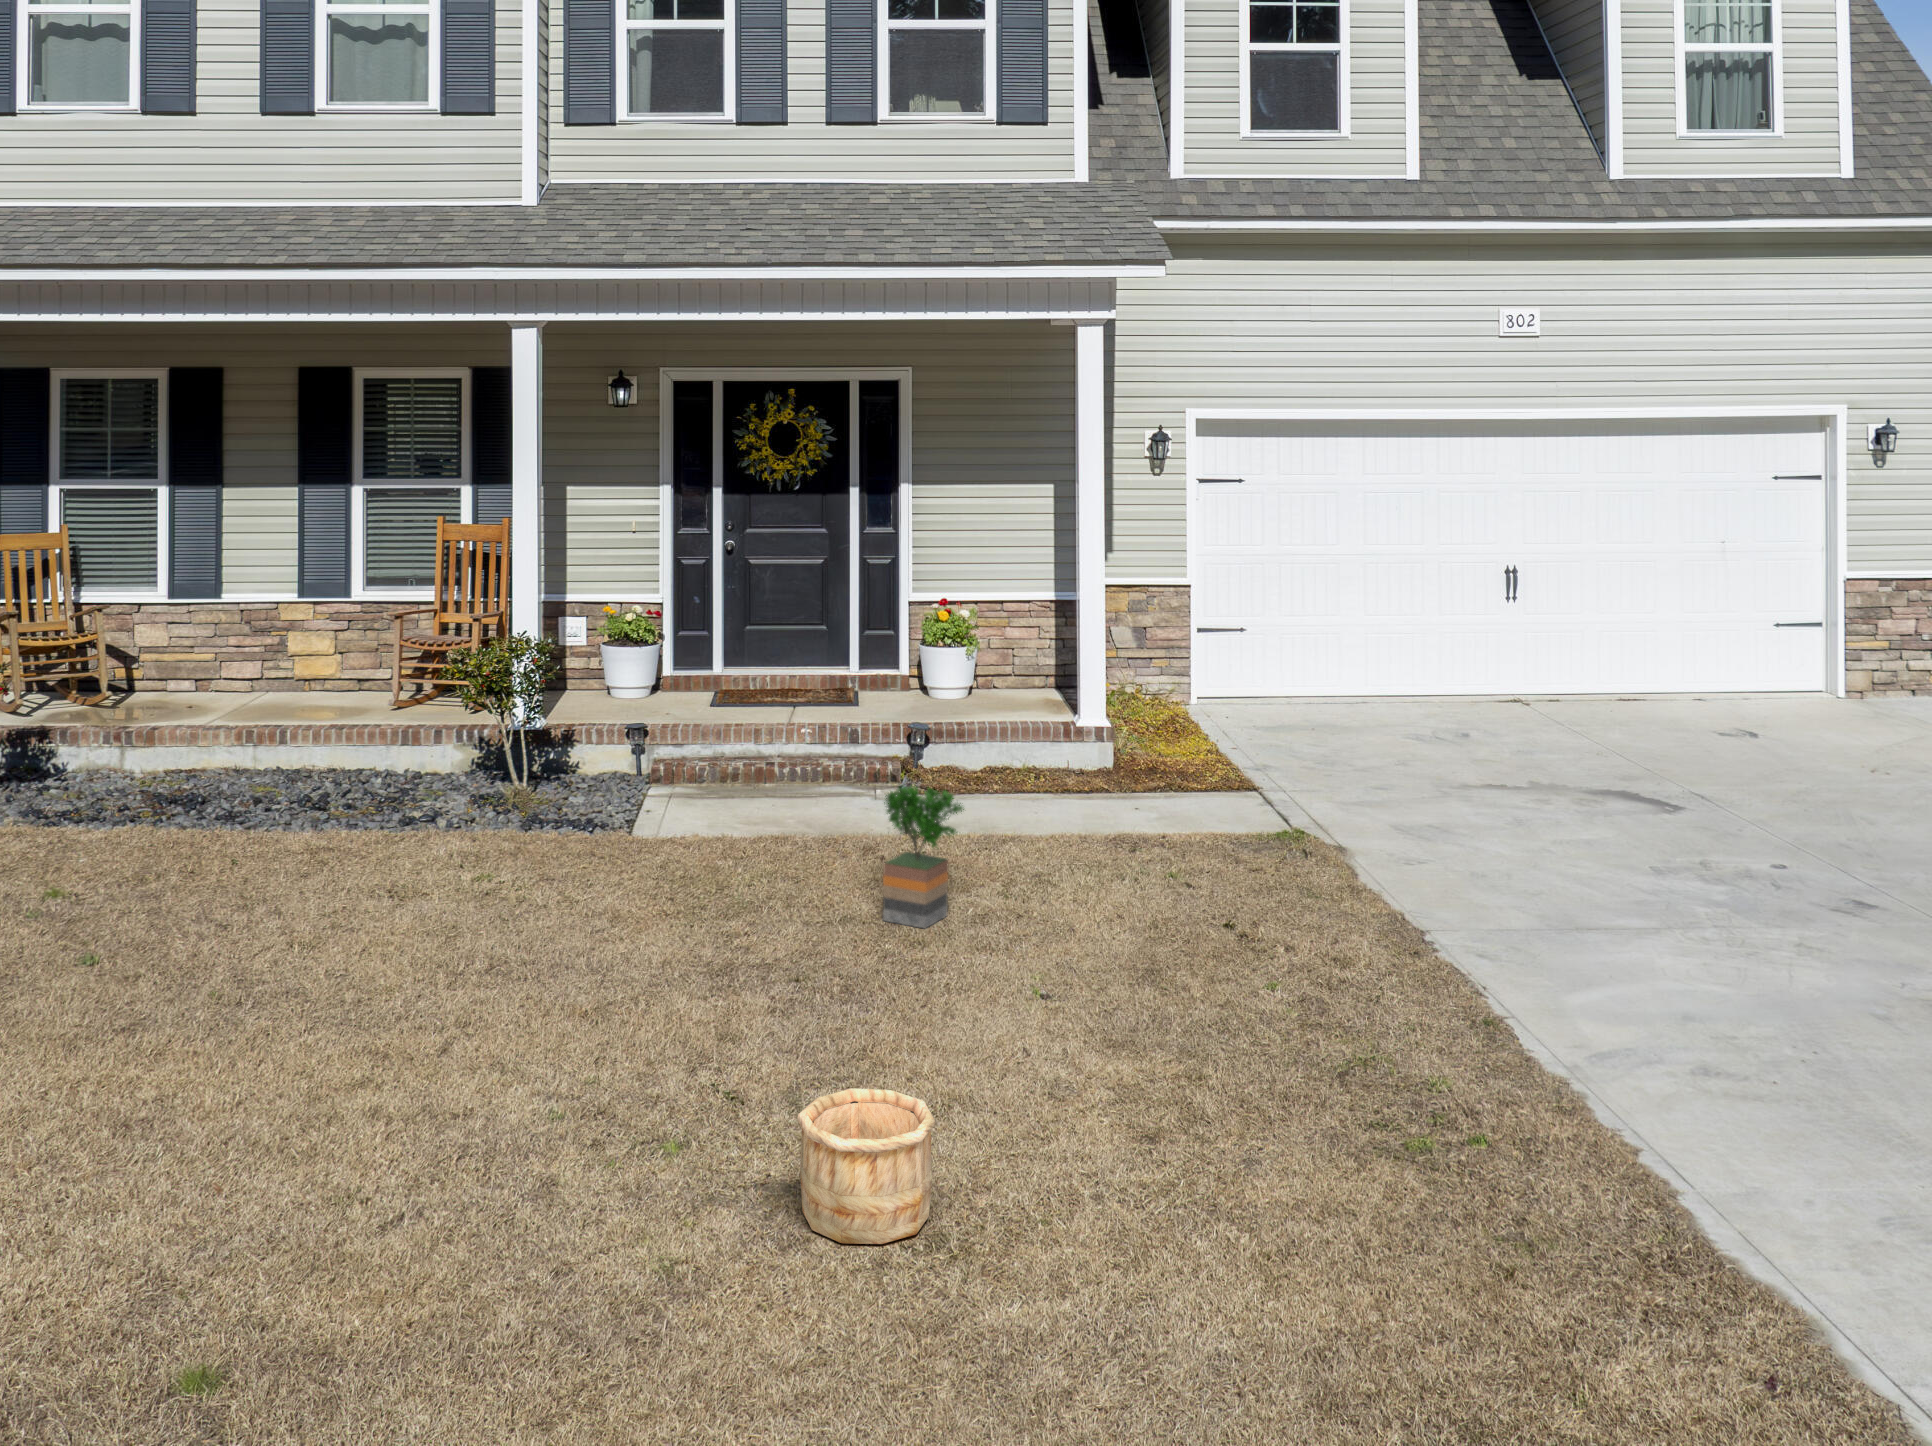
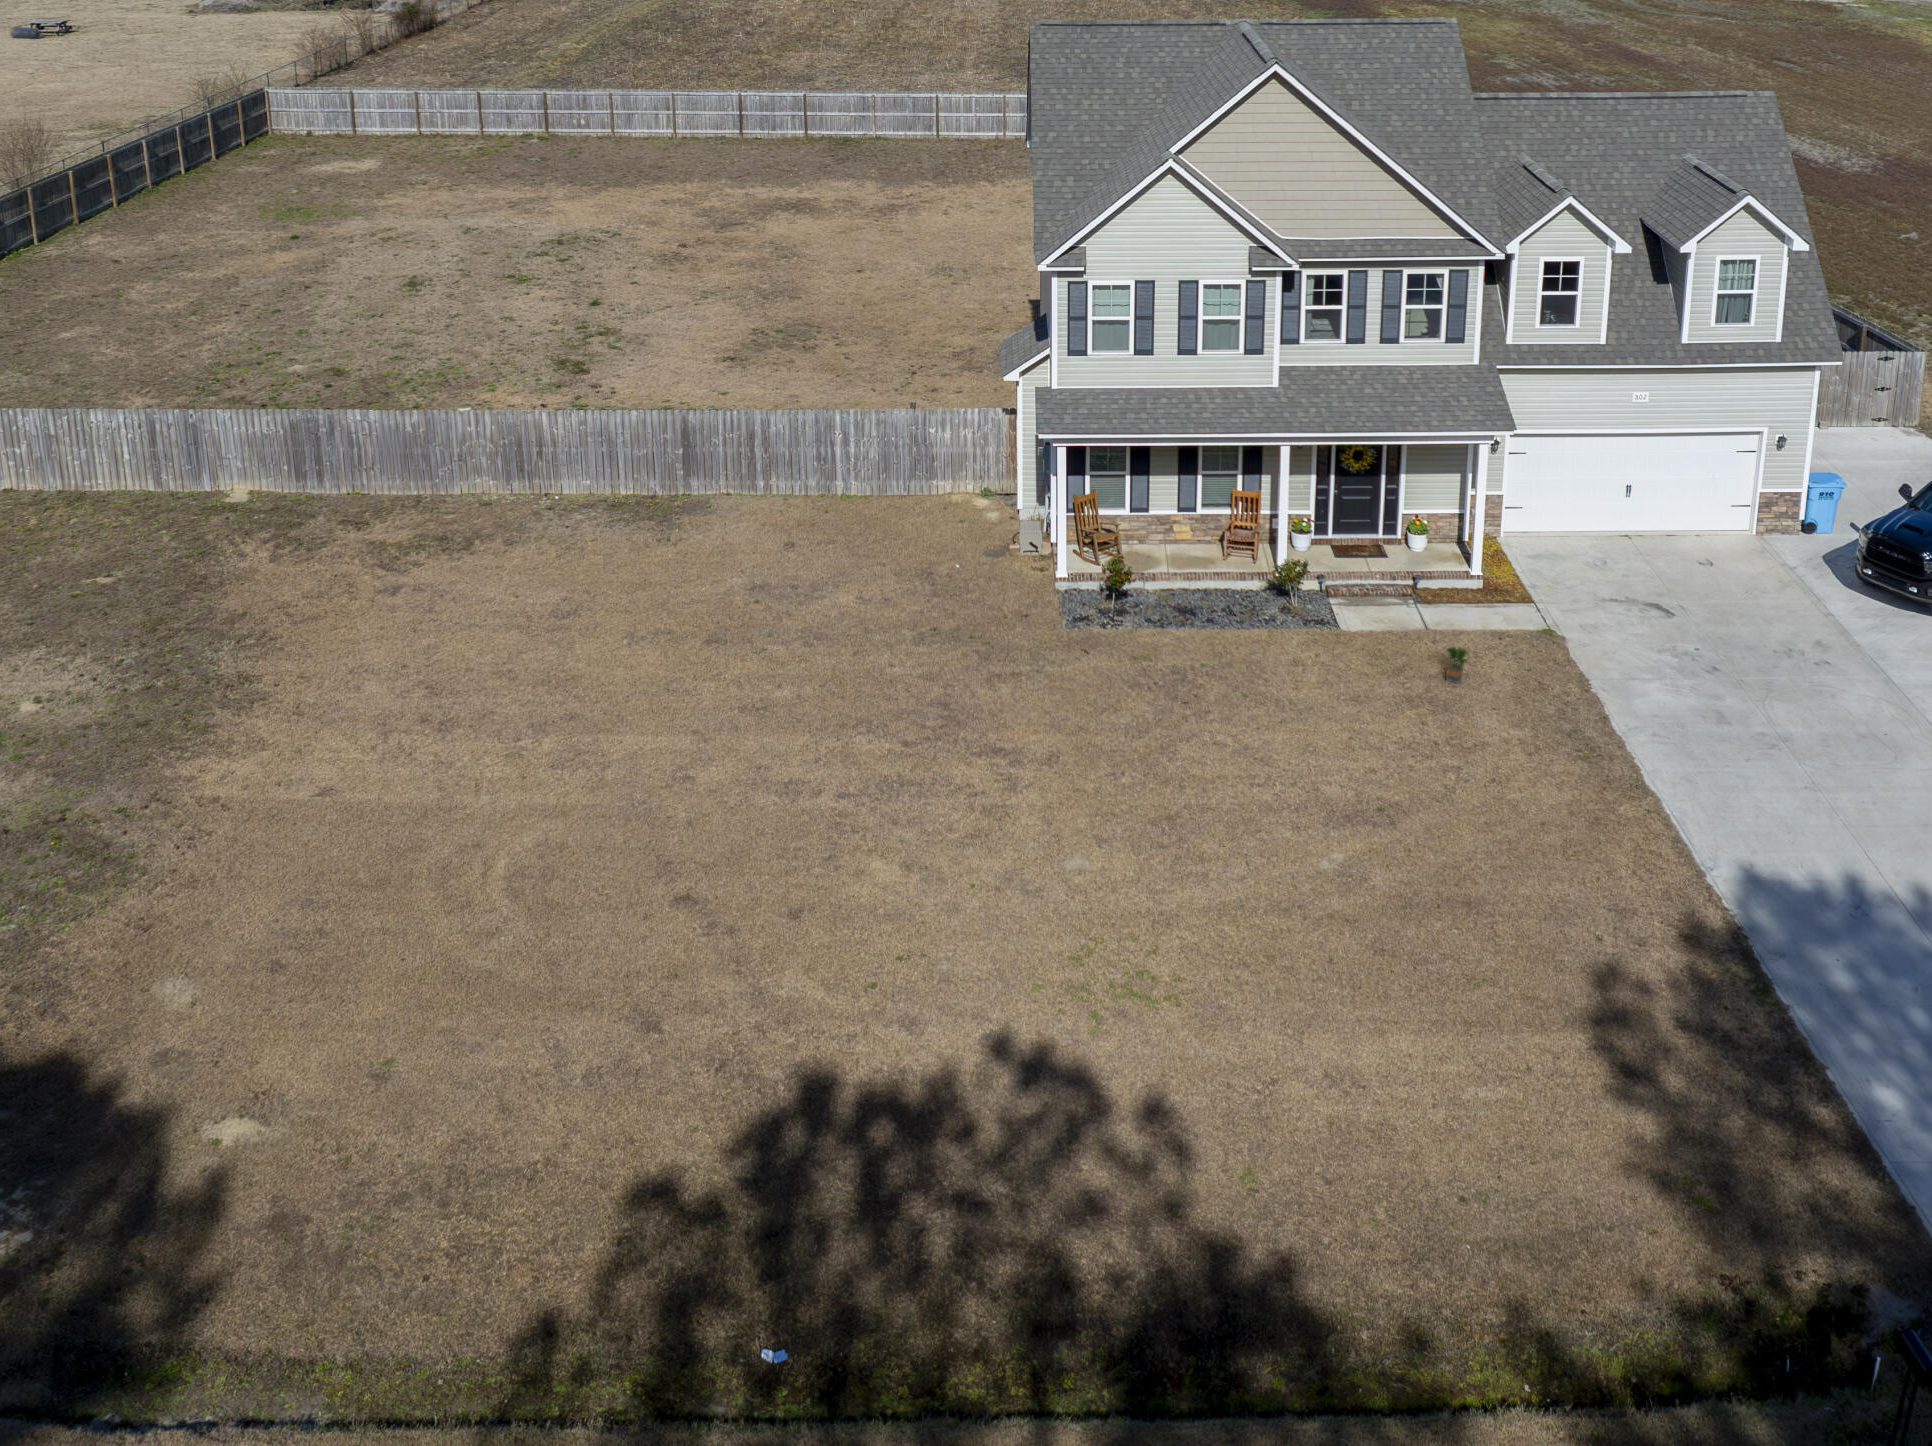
wooden bucket: present [797,1088,935,1244] -> none [1466,748,1494,779]

